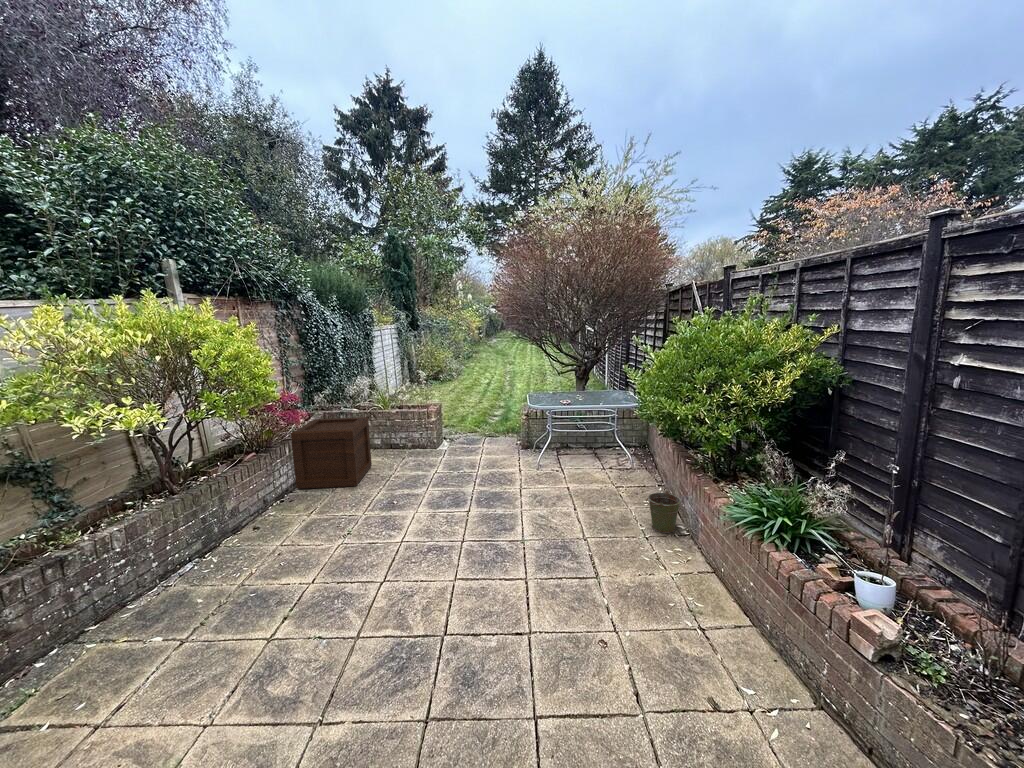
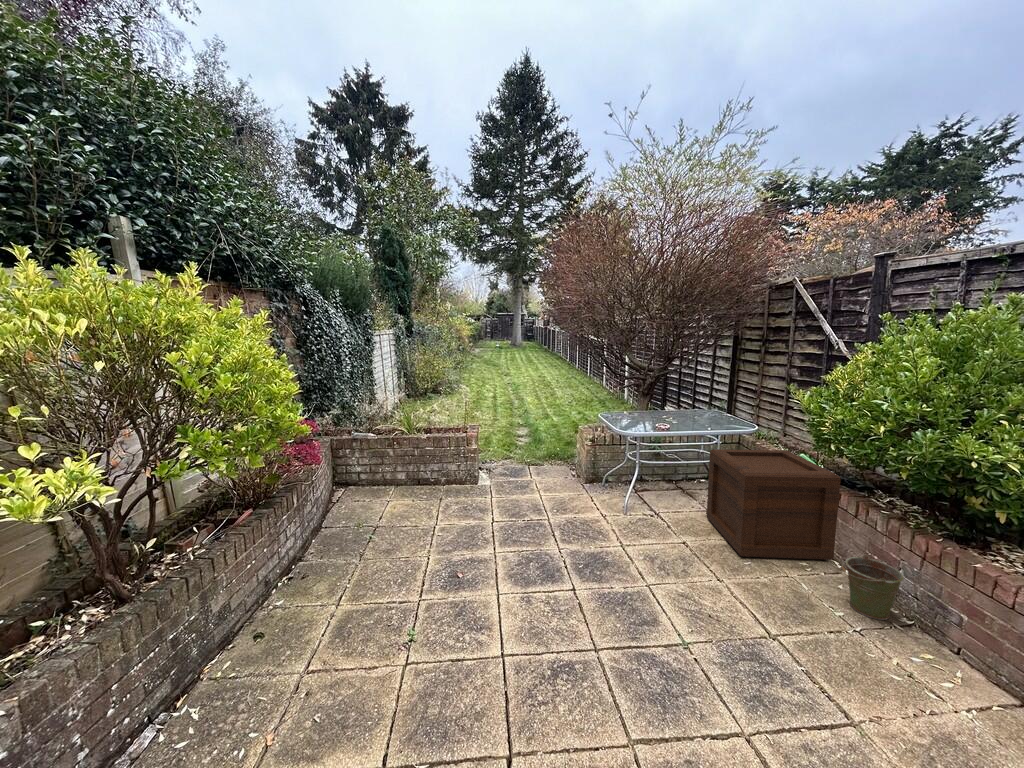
wooden crate: present [291,417,372,489] -> present [707,449,841,560]

